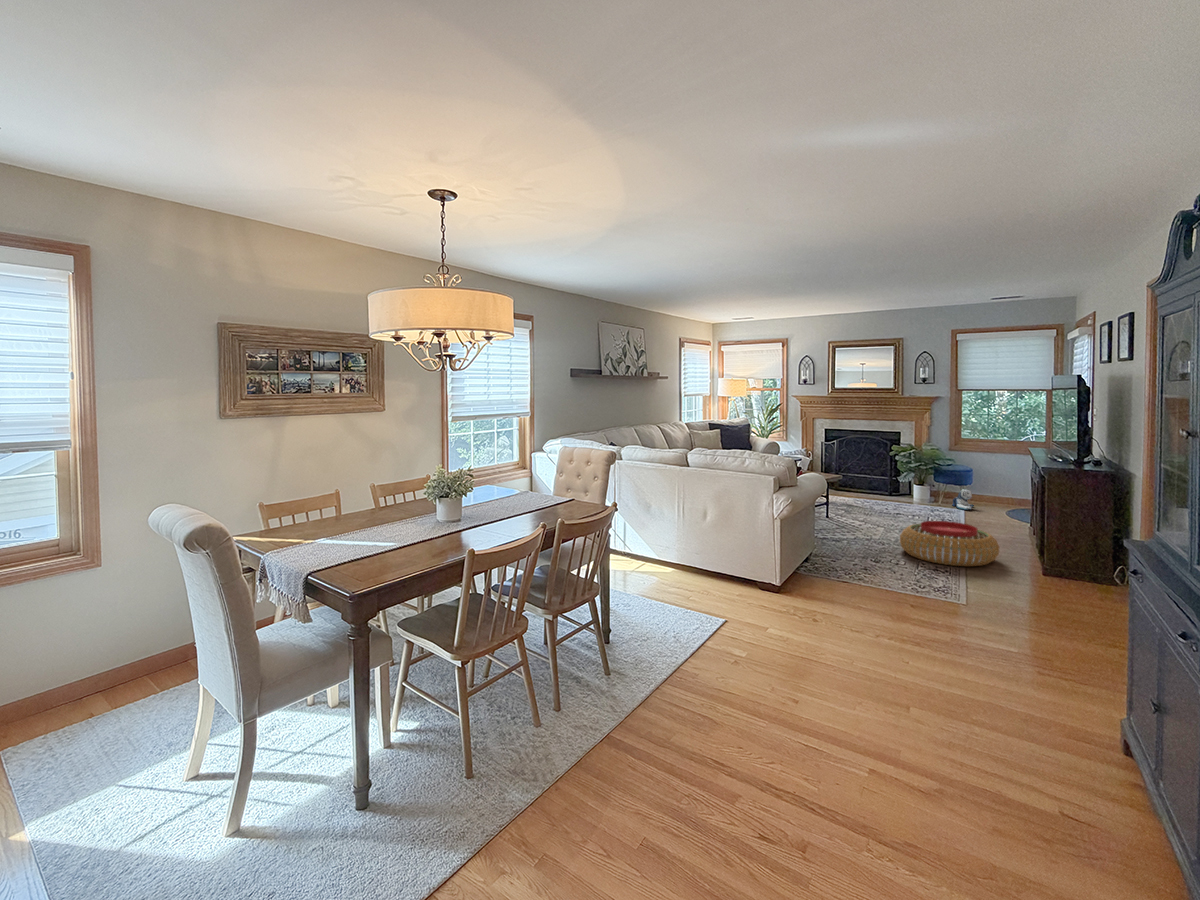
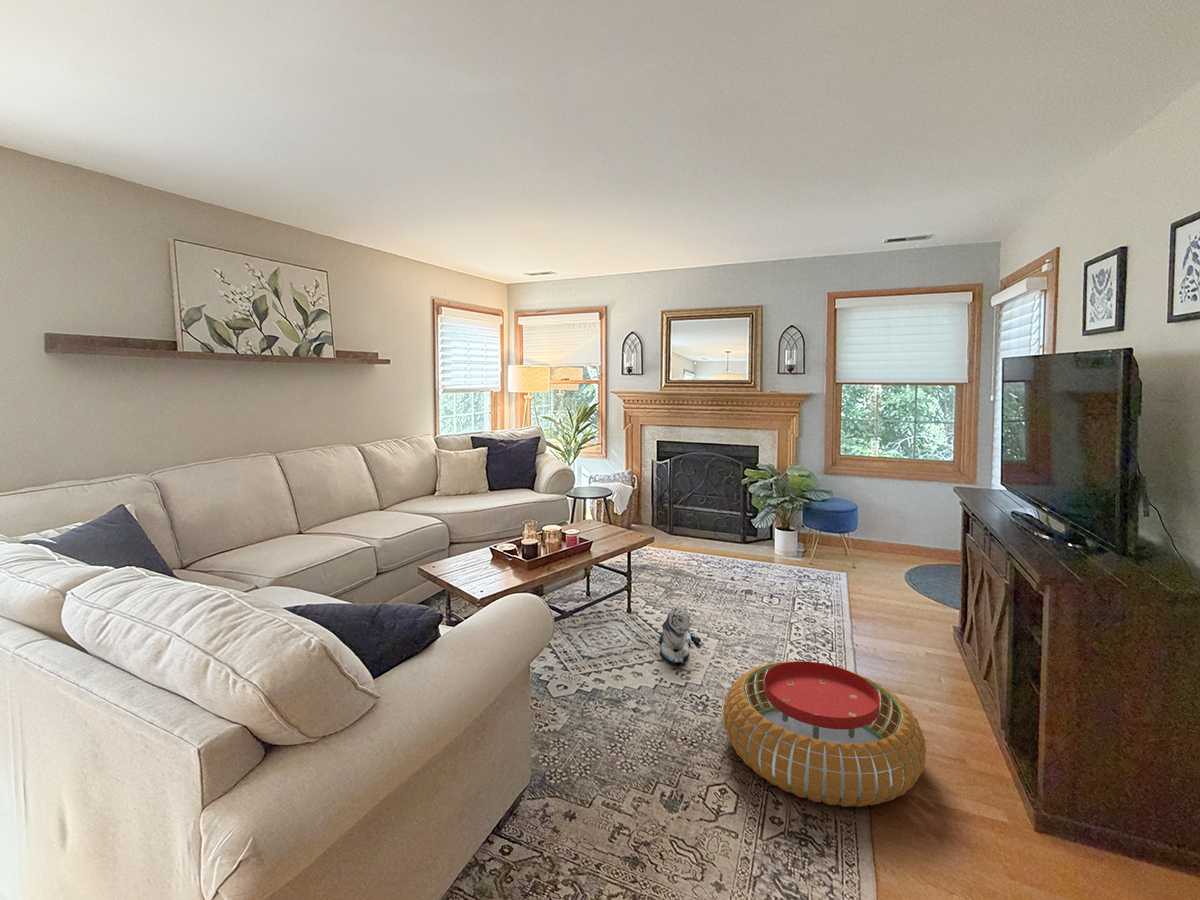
plush toy: present [952,489,974,510] -> present [659,608,701,663]

